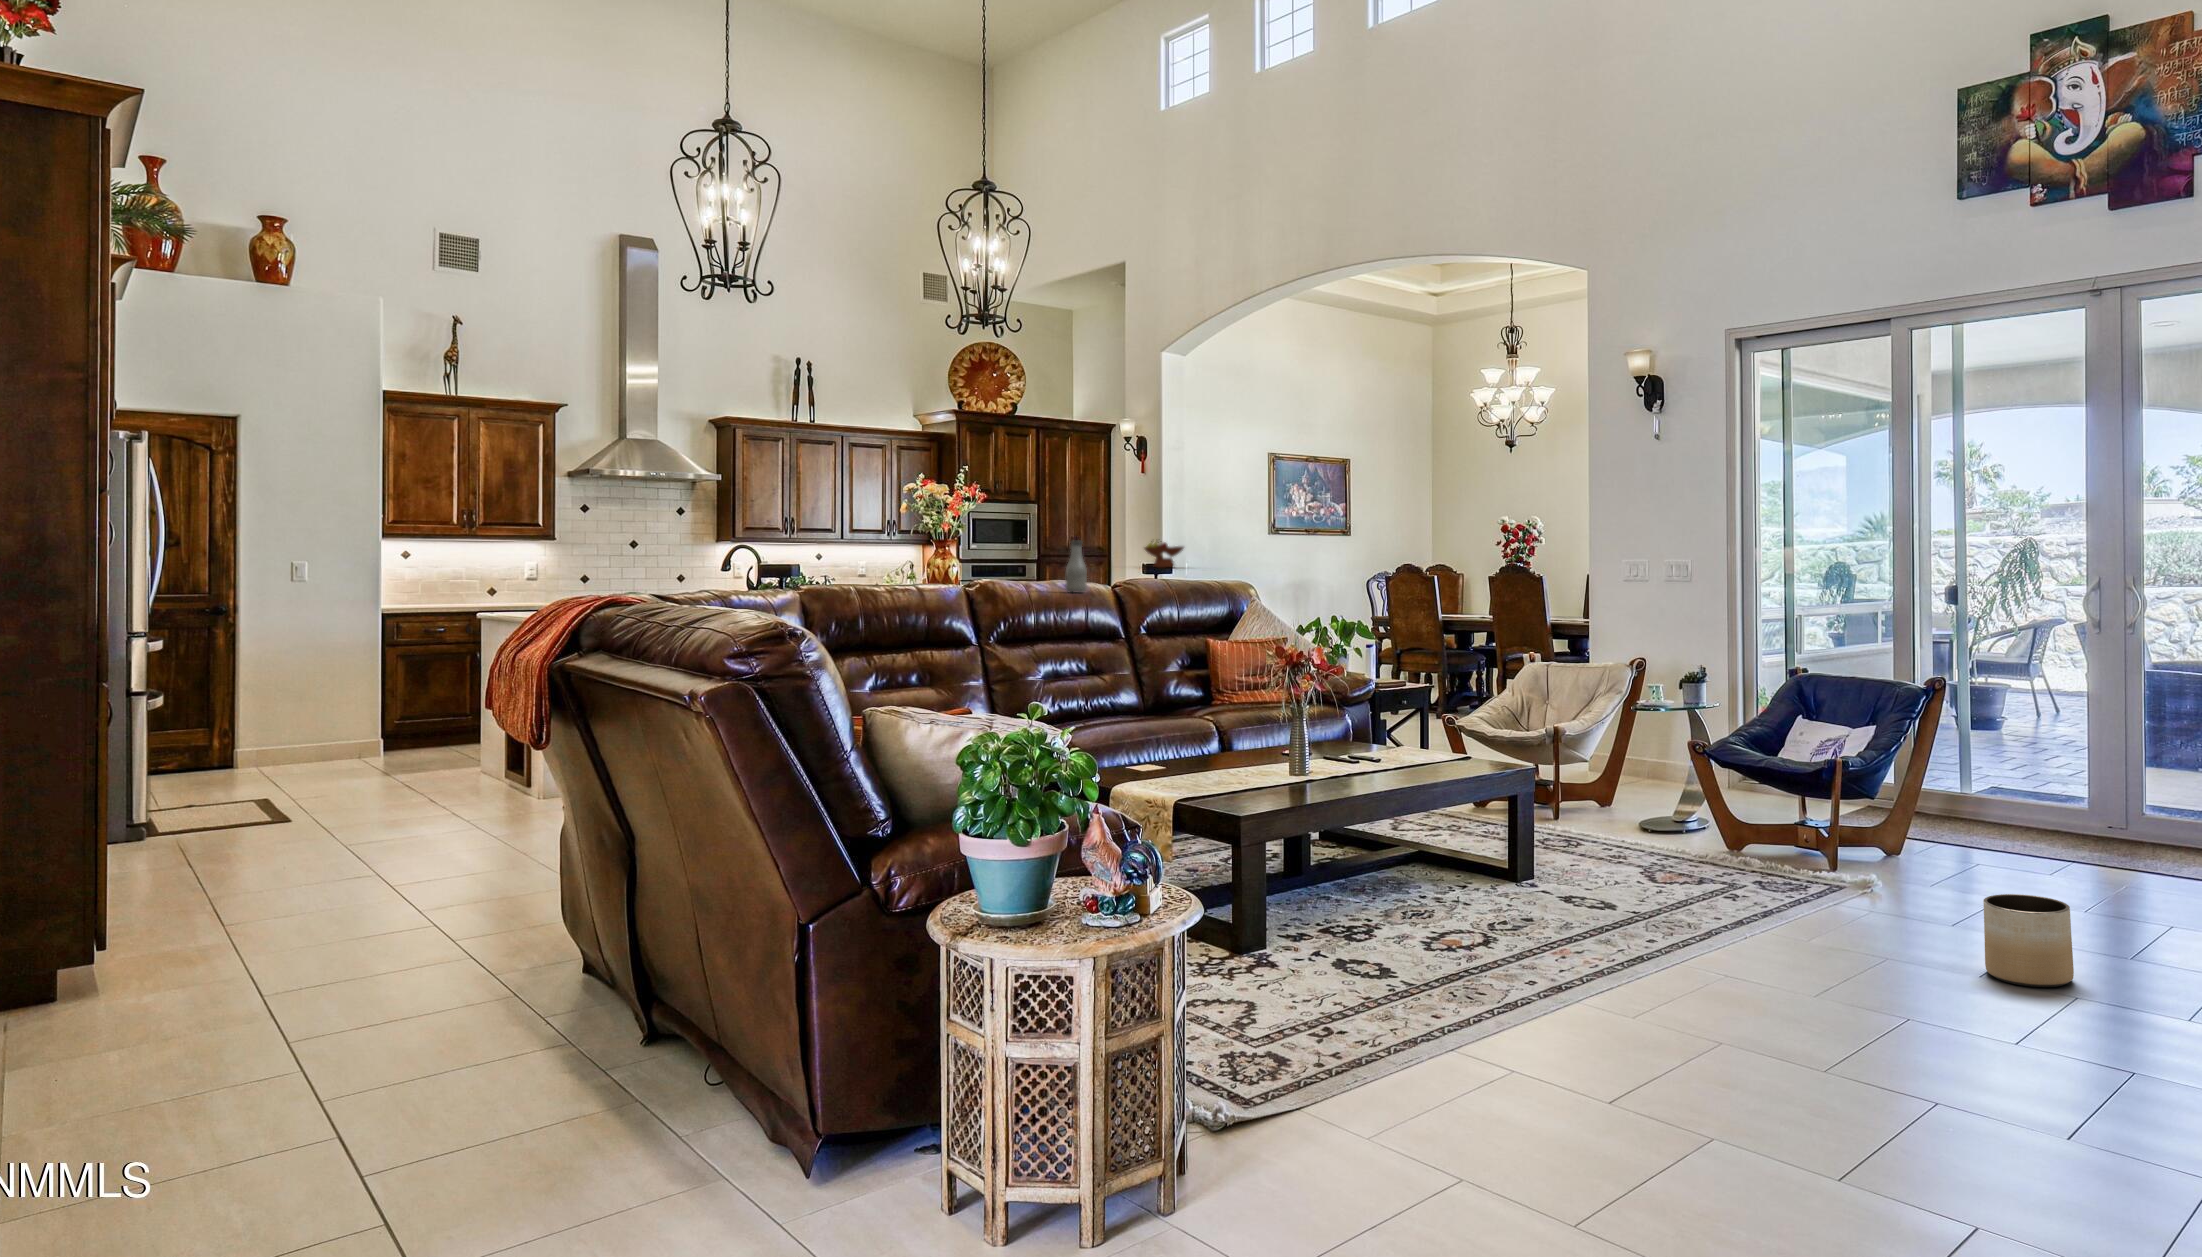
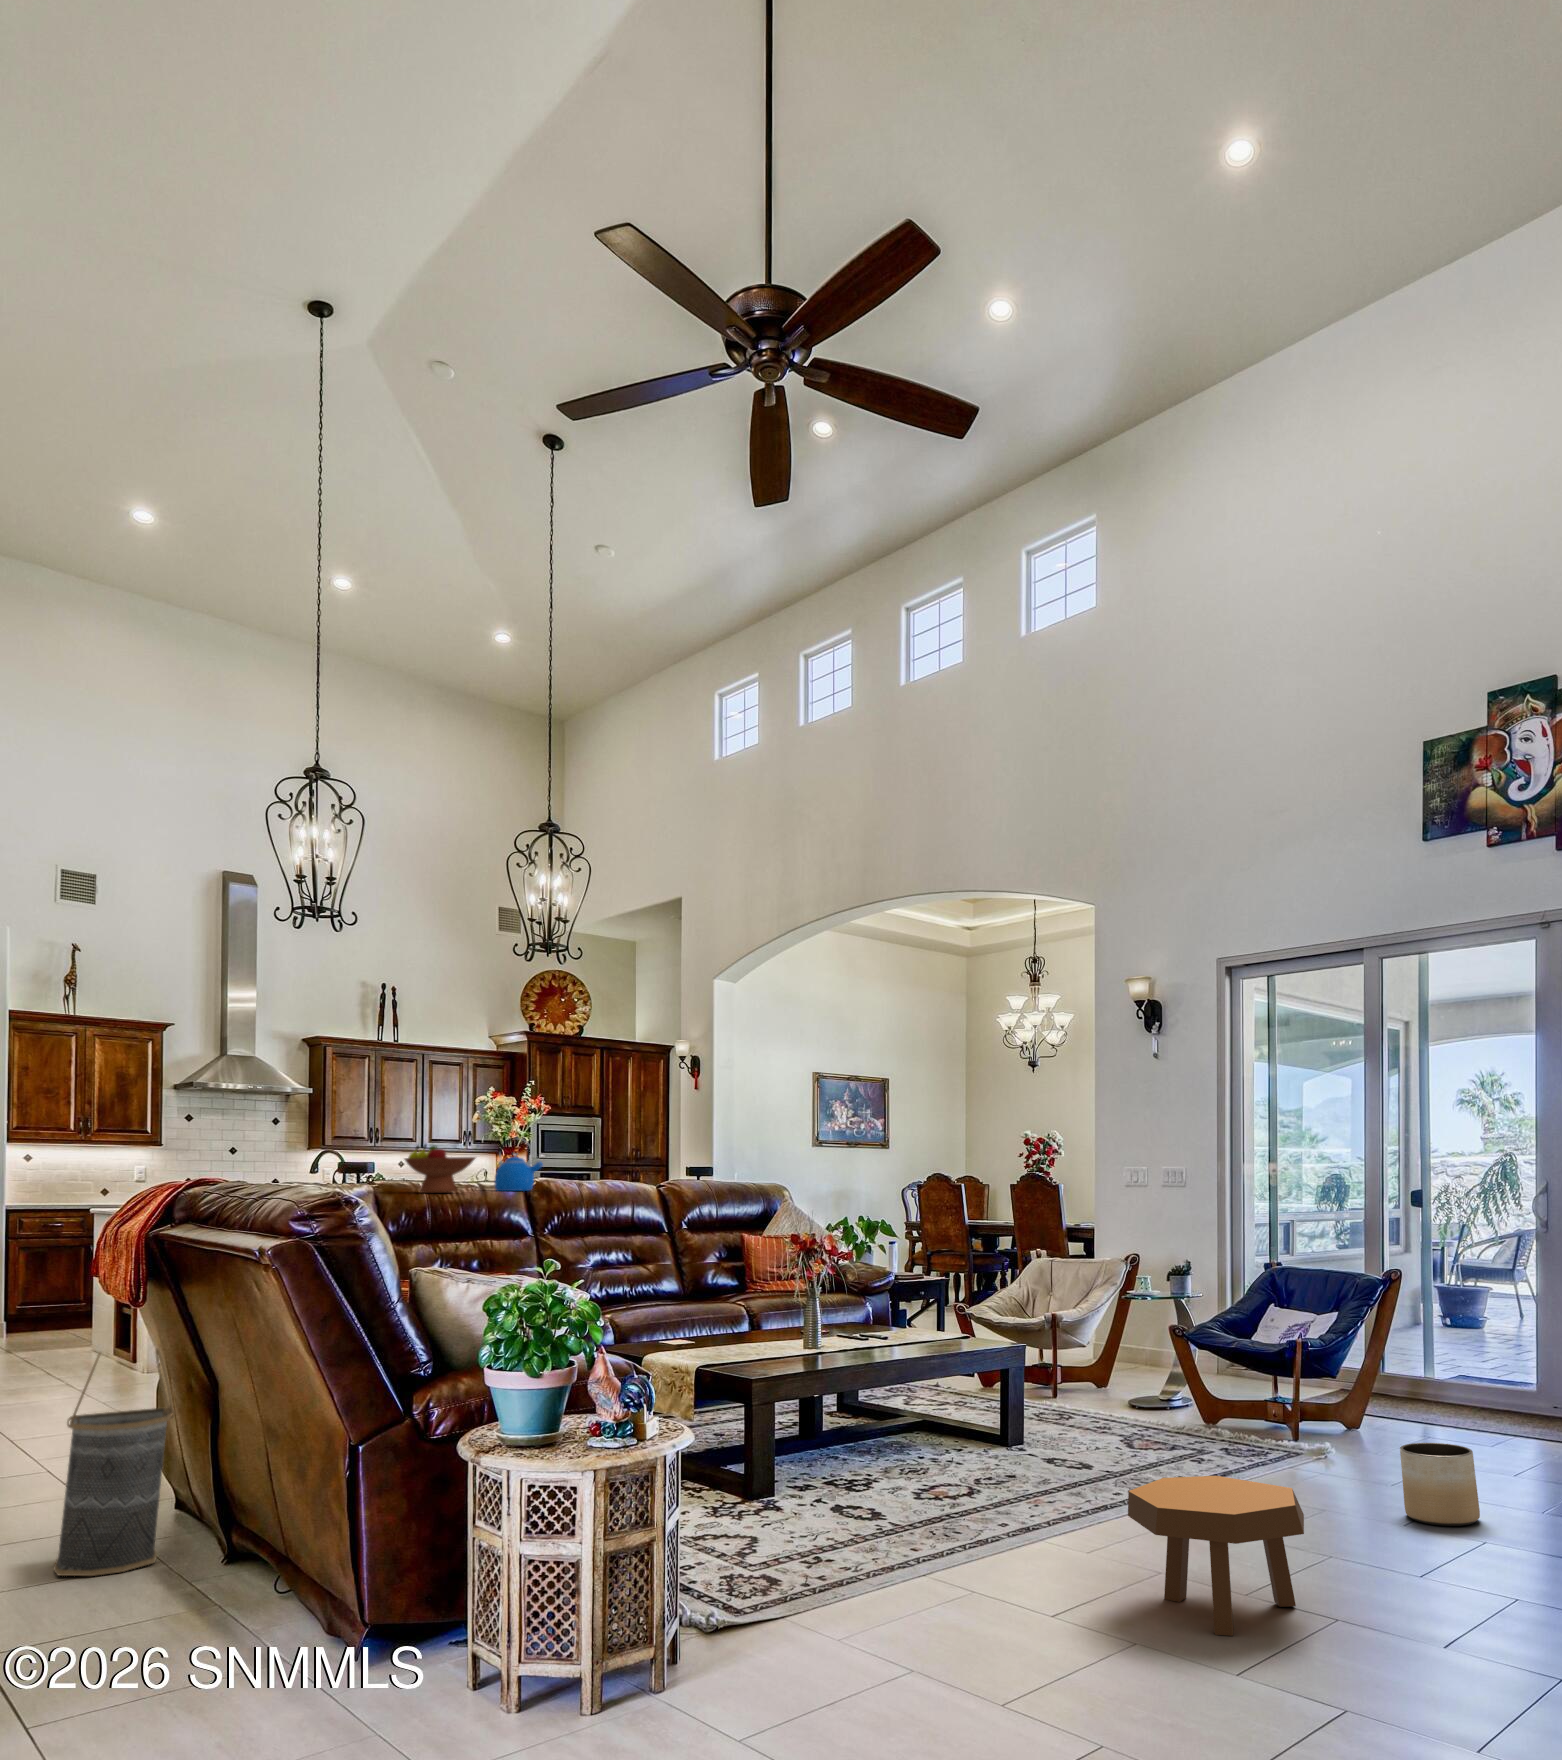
kettle: none [933,537,987,595] -> present [495,1137,543,1191]
bottle: present [1065,540,1087,593] -> none [615,1141,635,1189]
fruit bowl: present [1144,541,1184,568] -> present [405,1144,475,1193]
basket: none [467,789,591,1038] -> present [53,1348,175,1576]
footstool: none [1699,945,1916,1134] -> present [1128,1476,1304,1636]

